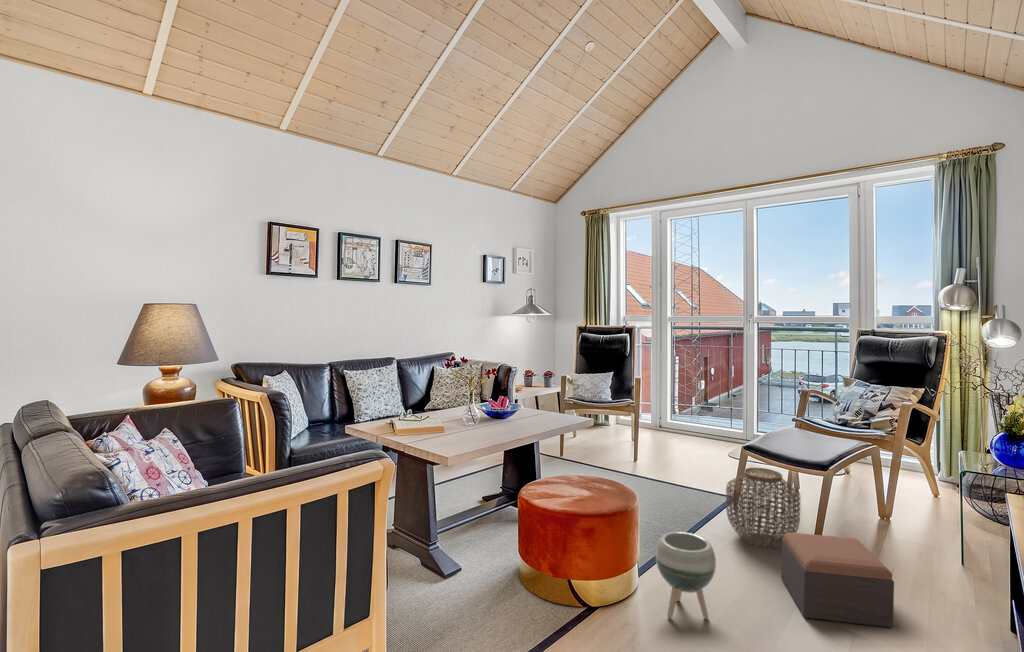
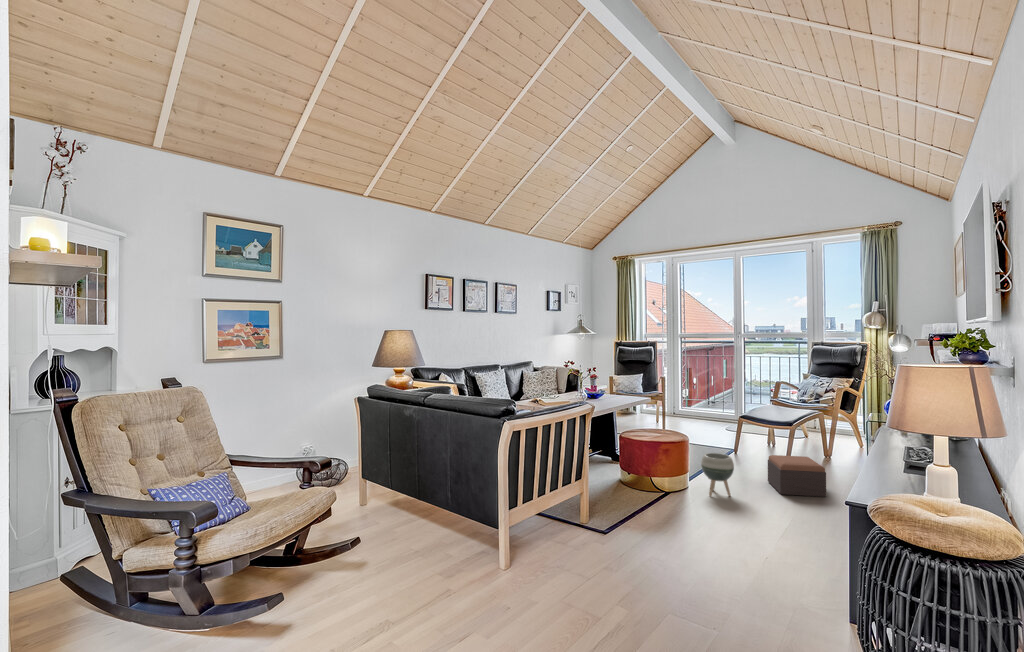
woven basket: present [726,468,800,549] -> none [733,425,777,471]

